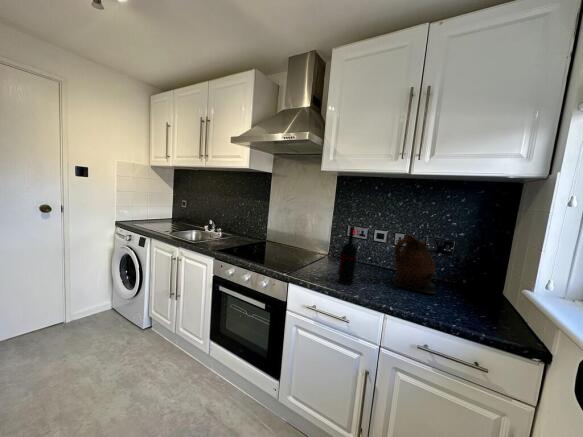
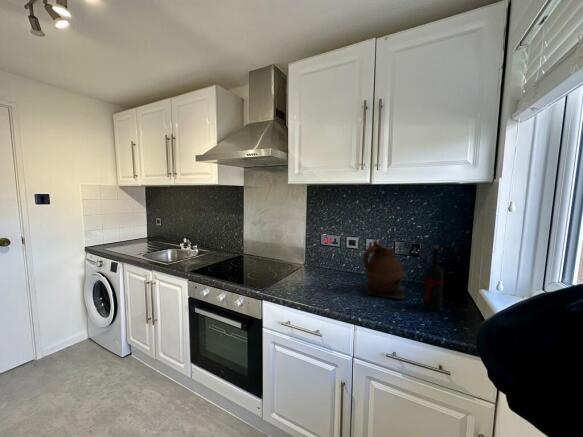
wine bottle: present [337,225,357,284] -> present [423,246,444,311]

